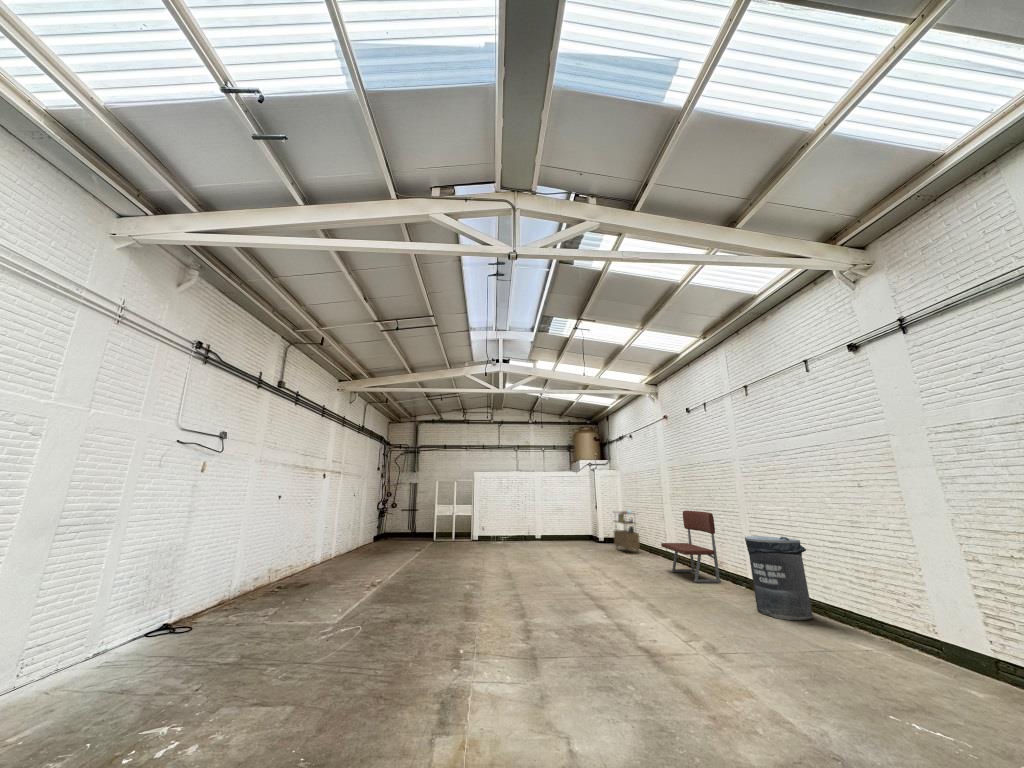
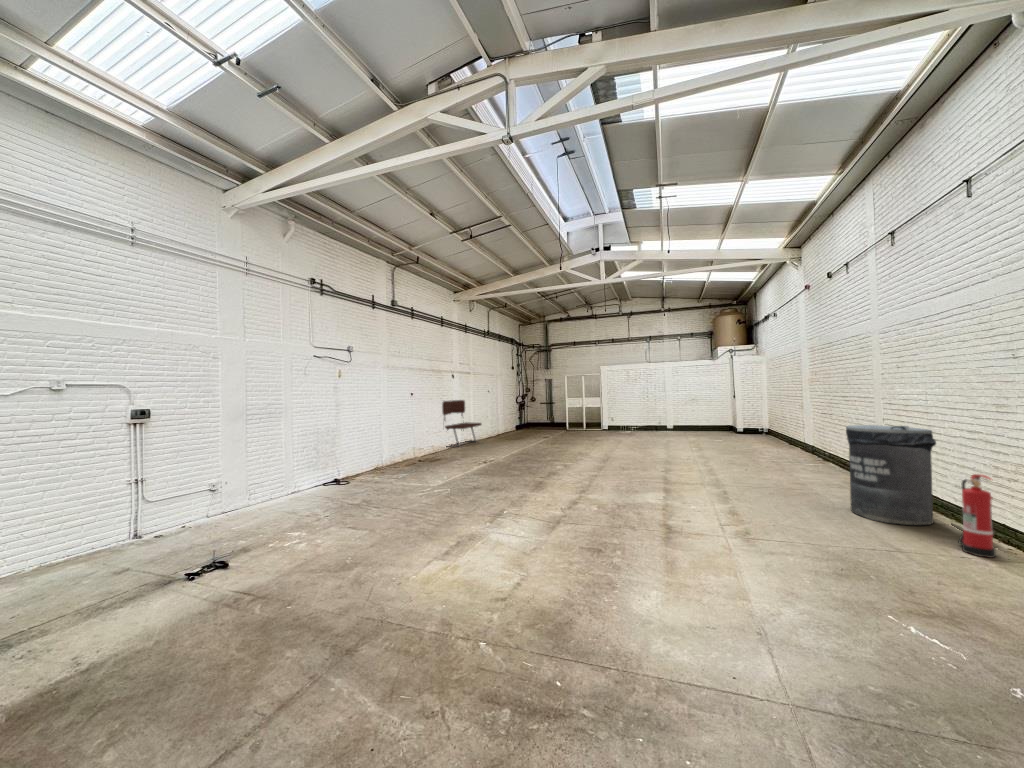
bench: present [661,510,721,583] -> present [442,400,481,447]
shelving unit: present [614,511,640,551] -> none [745,400,774,446]
fire extinguisher: none [838,574,871,641] -> present [958,474,996,558]

